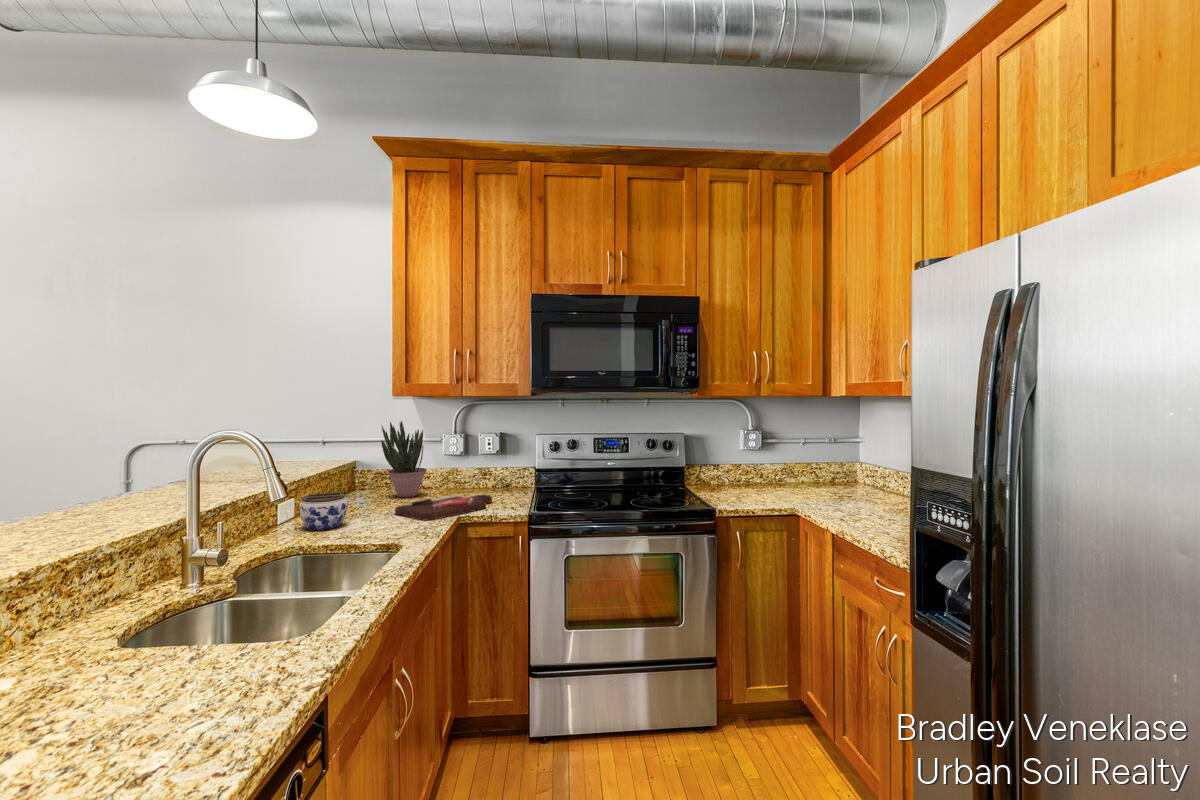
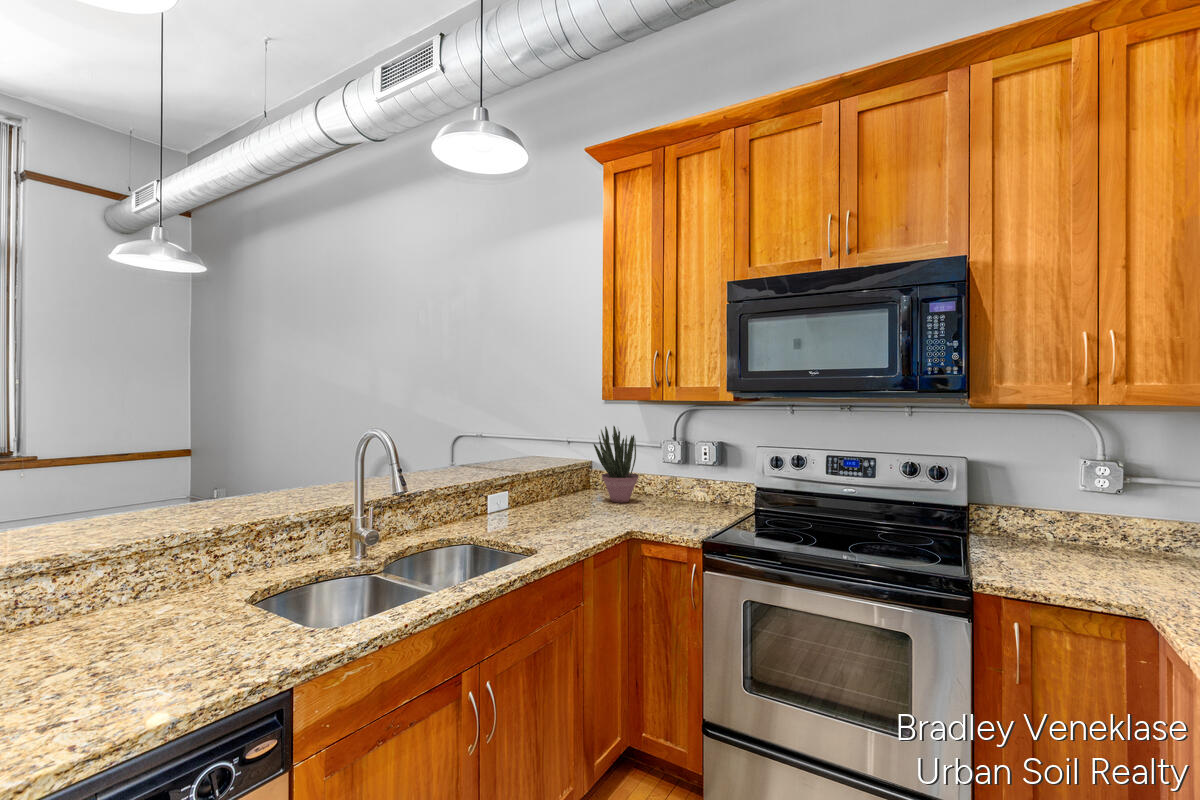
jar: present [299,493,347,530] -> none [493,490,533,524]
cutting board: present [395,494,492,521] -> none [582,506,688,530]

